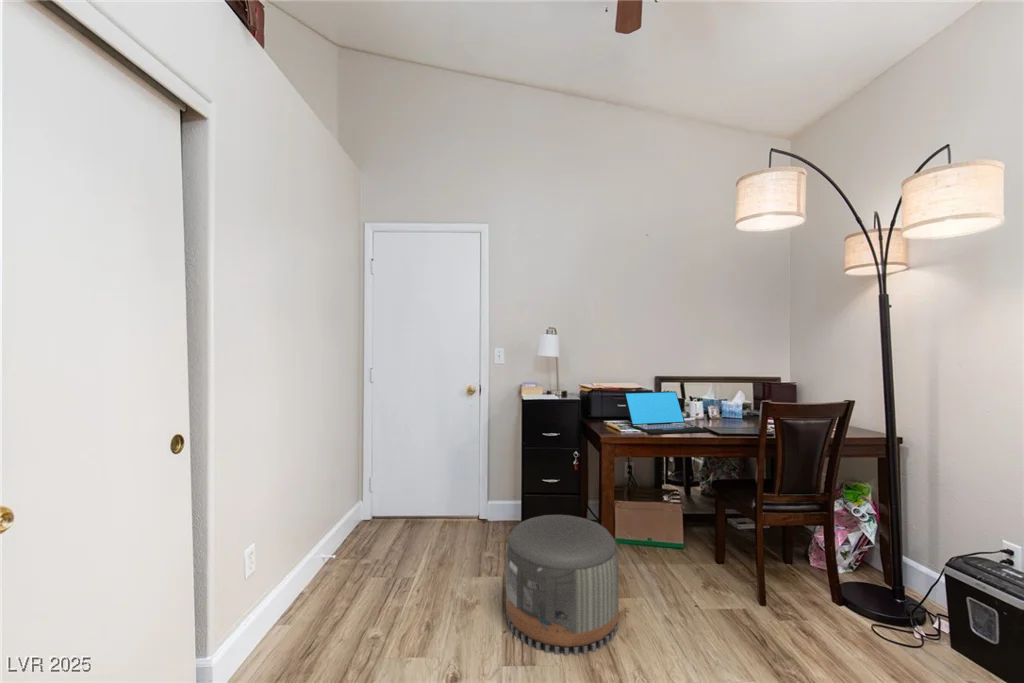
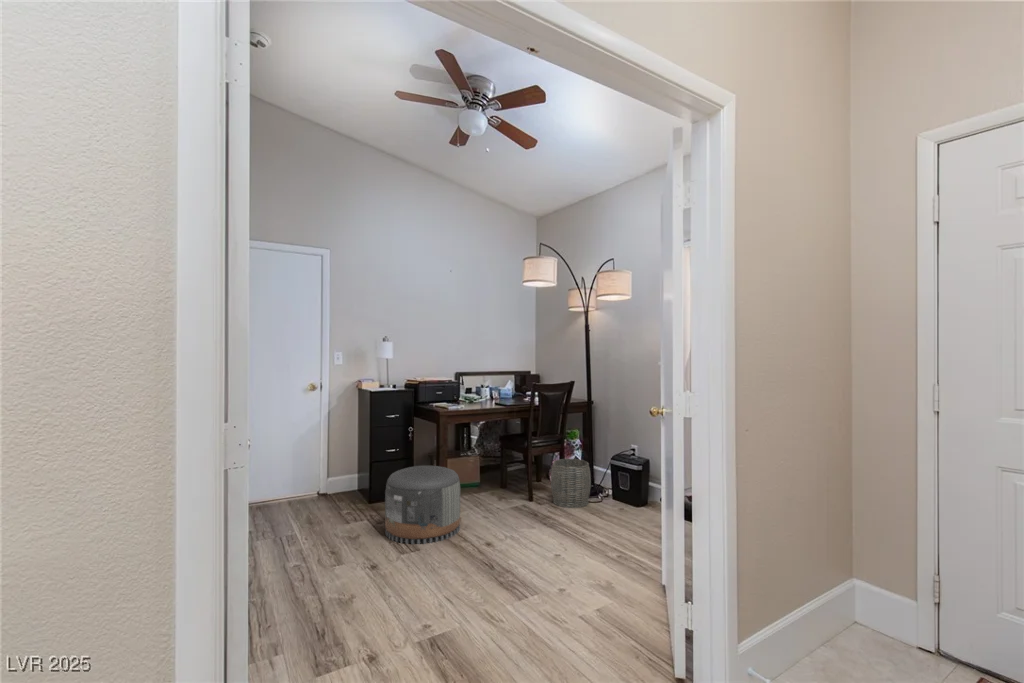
laptop: present [624,391,709,435] -> none [445,380,500,408]
woven basket: none [802,542,896,653] -> present [551,459,591,508]

